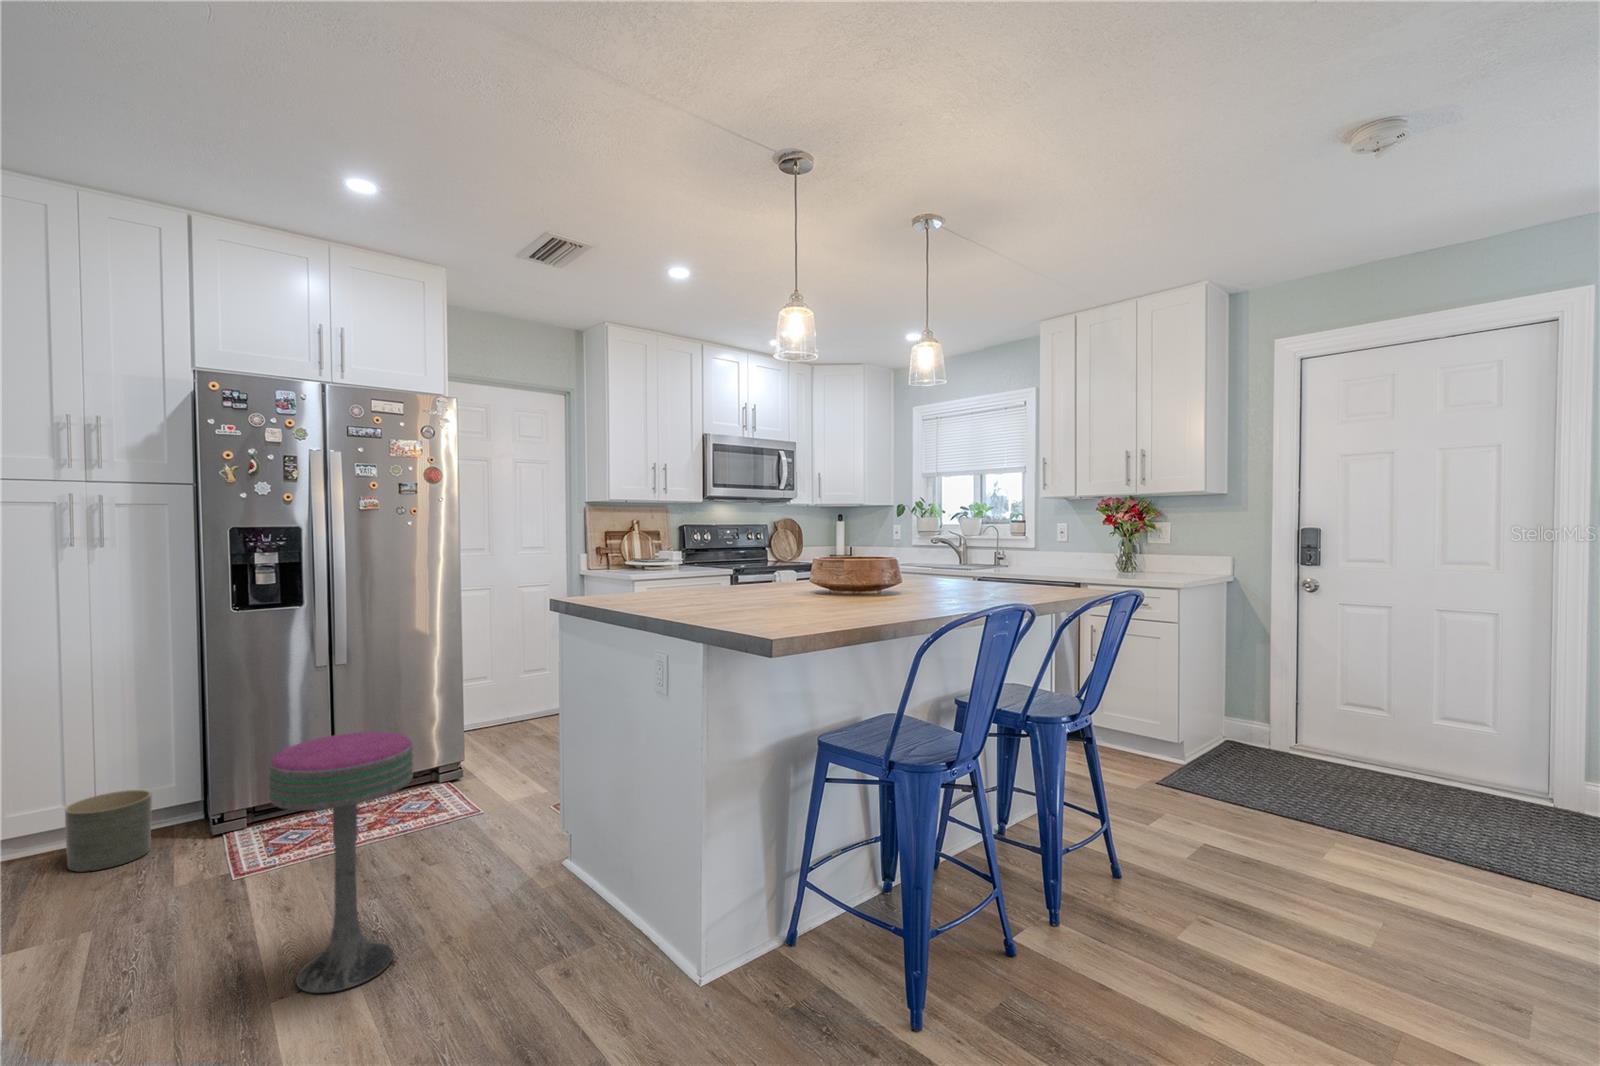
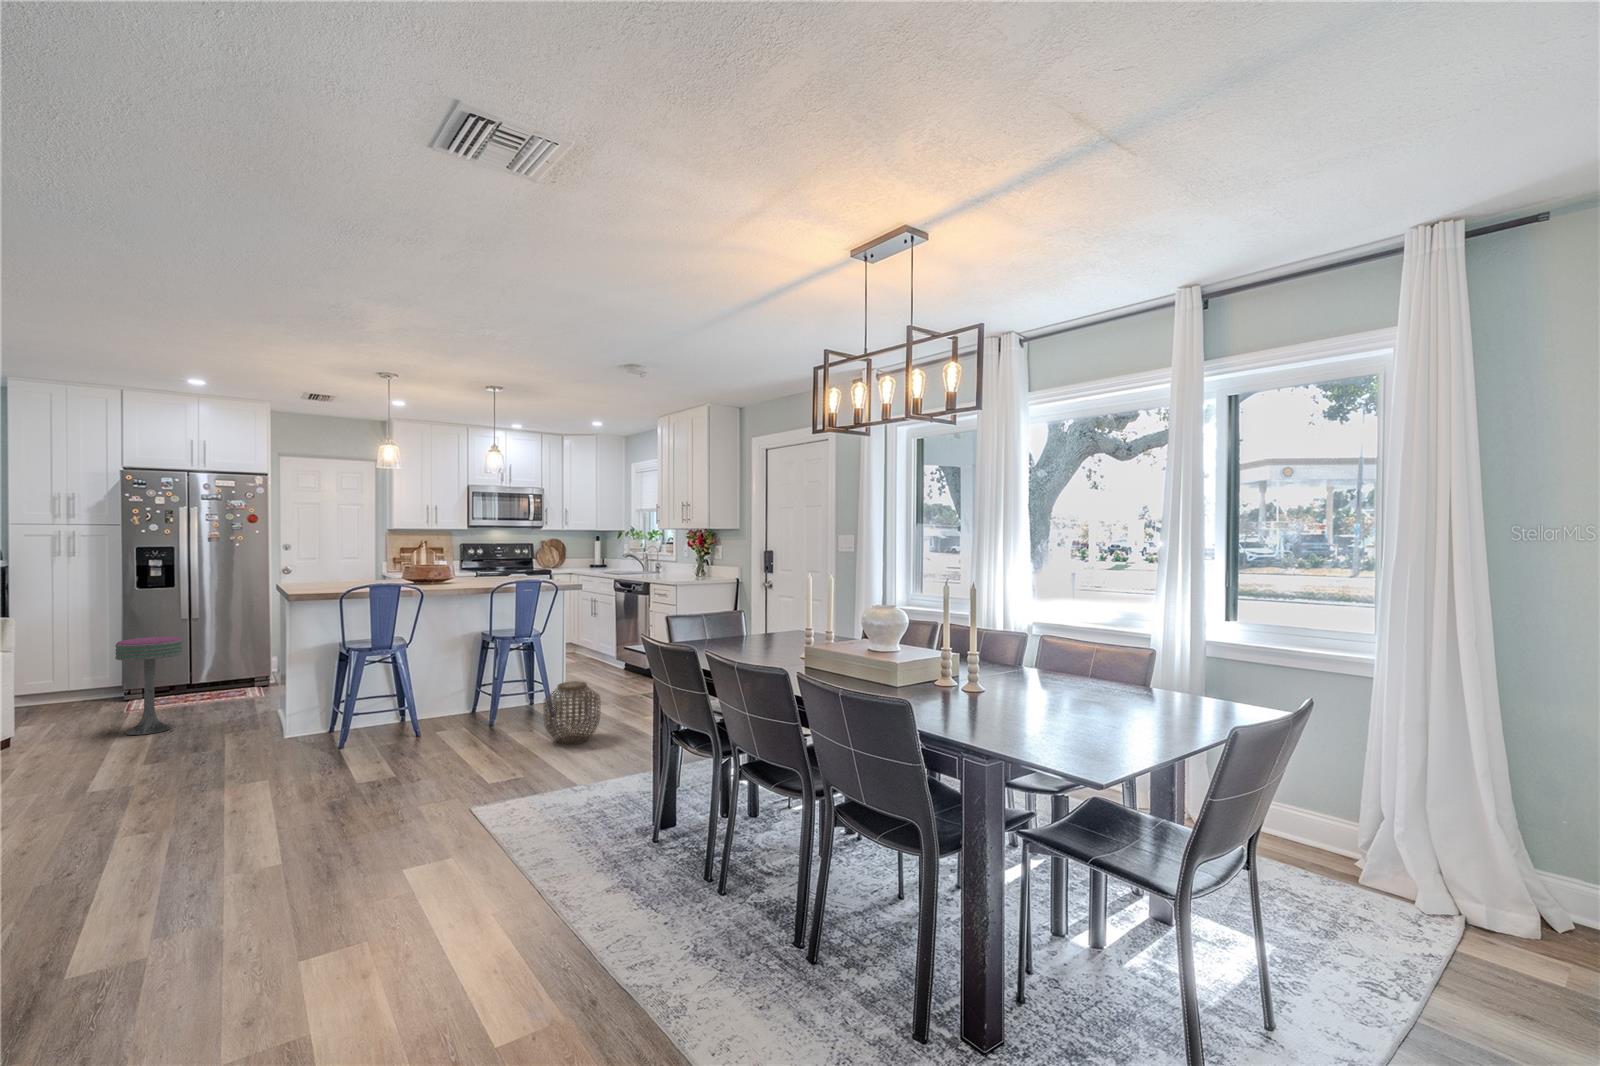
planter: present [65,790,152,872] -> none [52,674,94,707]
woven basket: none [1330,827,1500,995] -> present [543,681,600,744]

